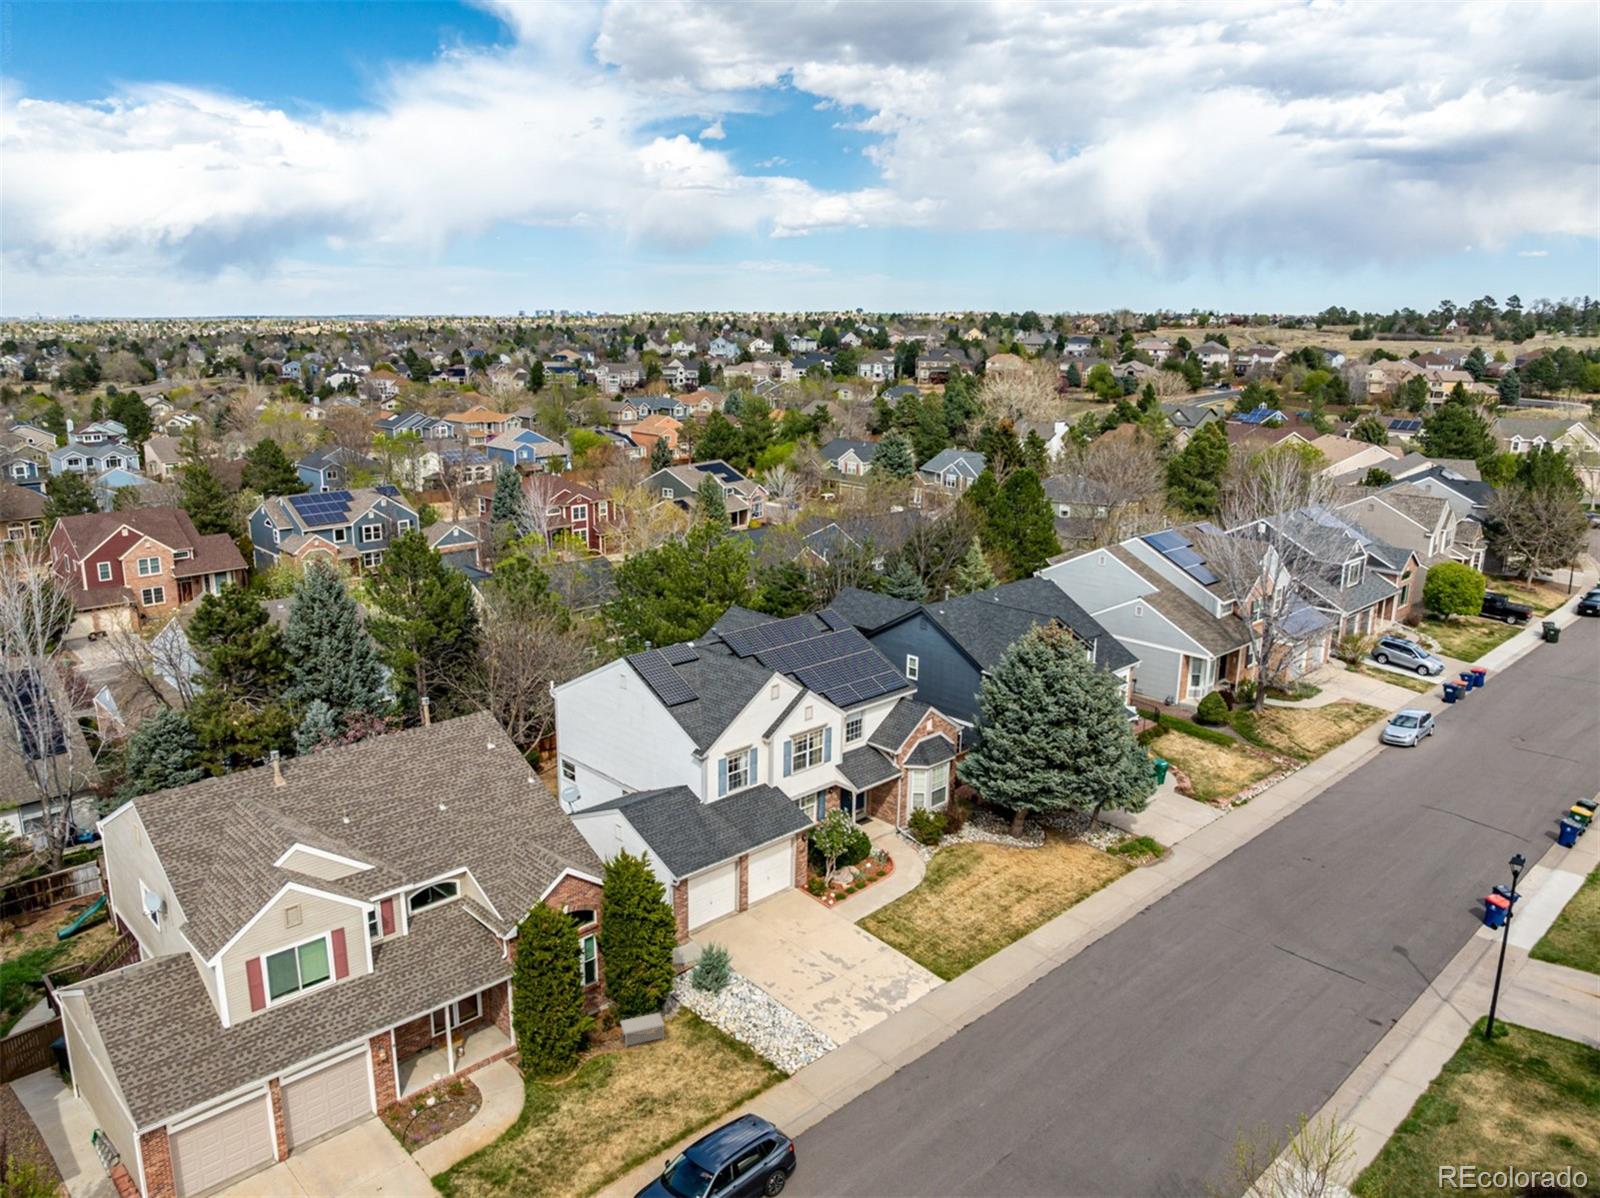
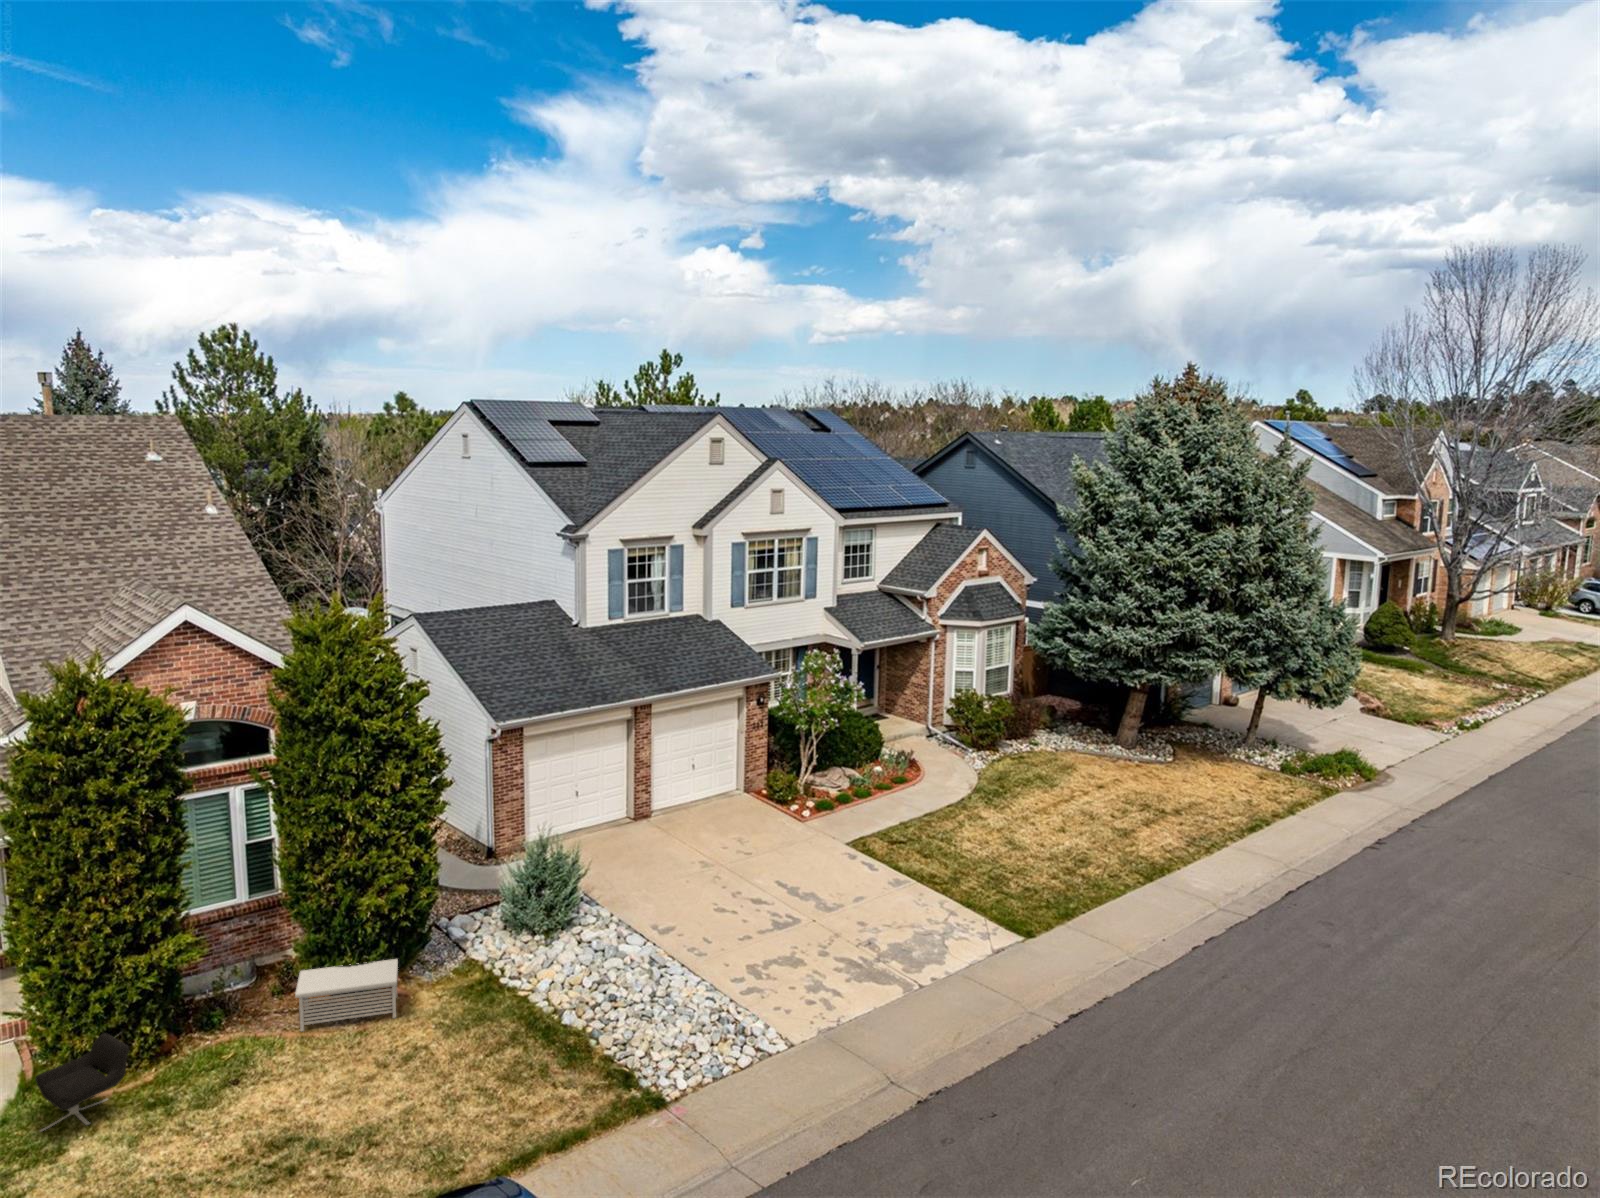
lounge chair: none [539,1056,574,1097] -> present [36,1033,129,1131]

